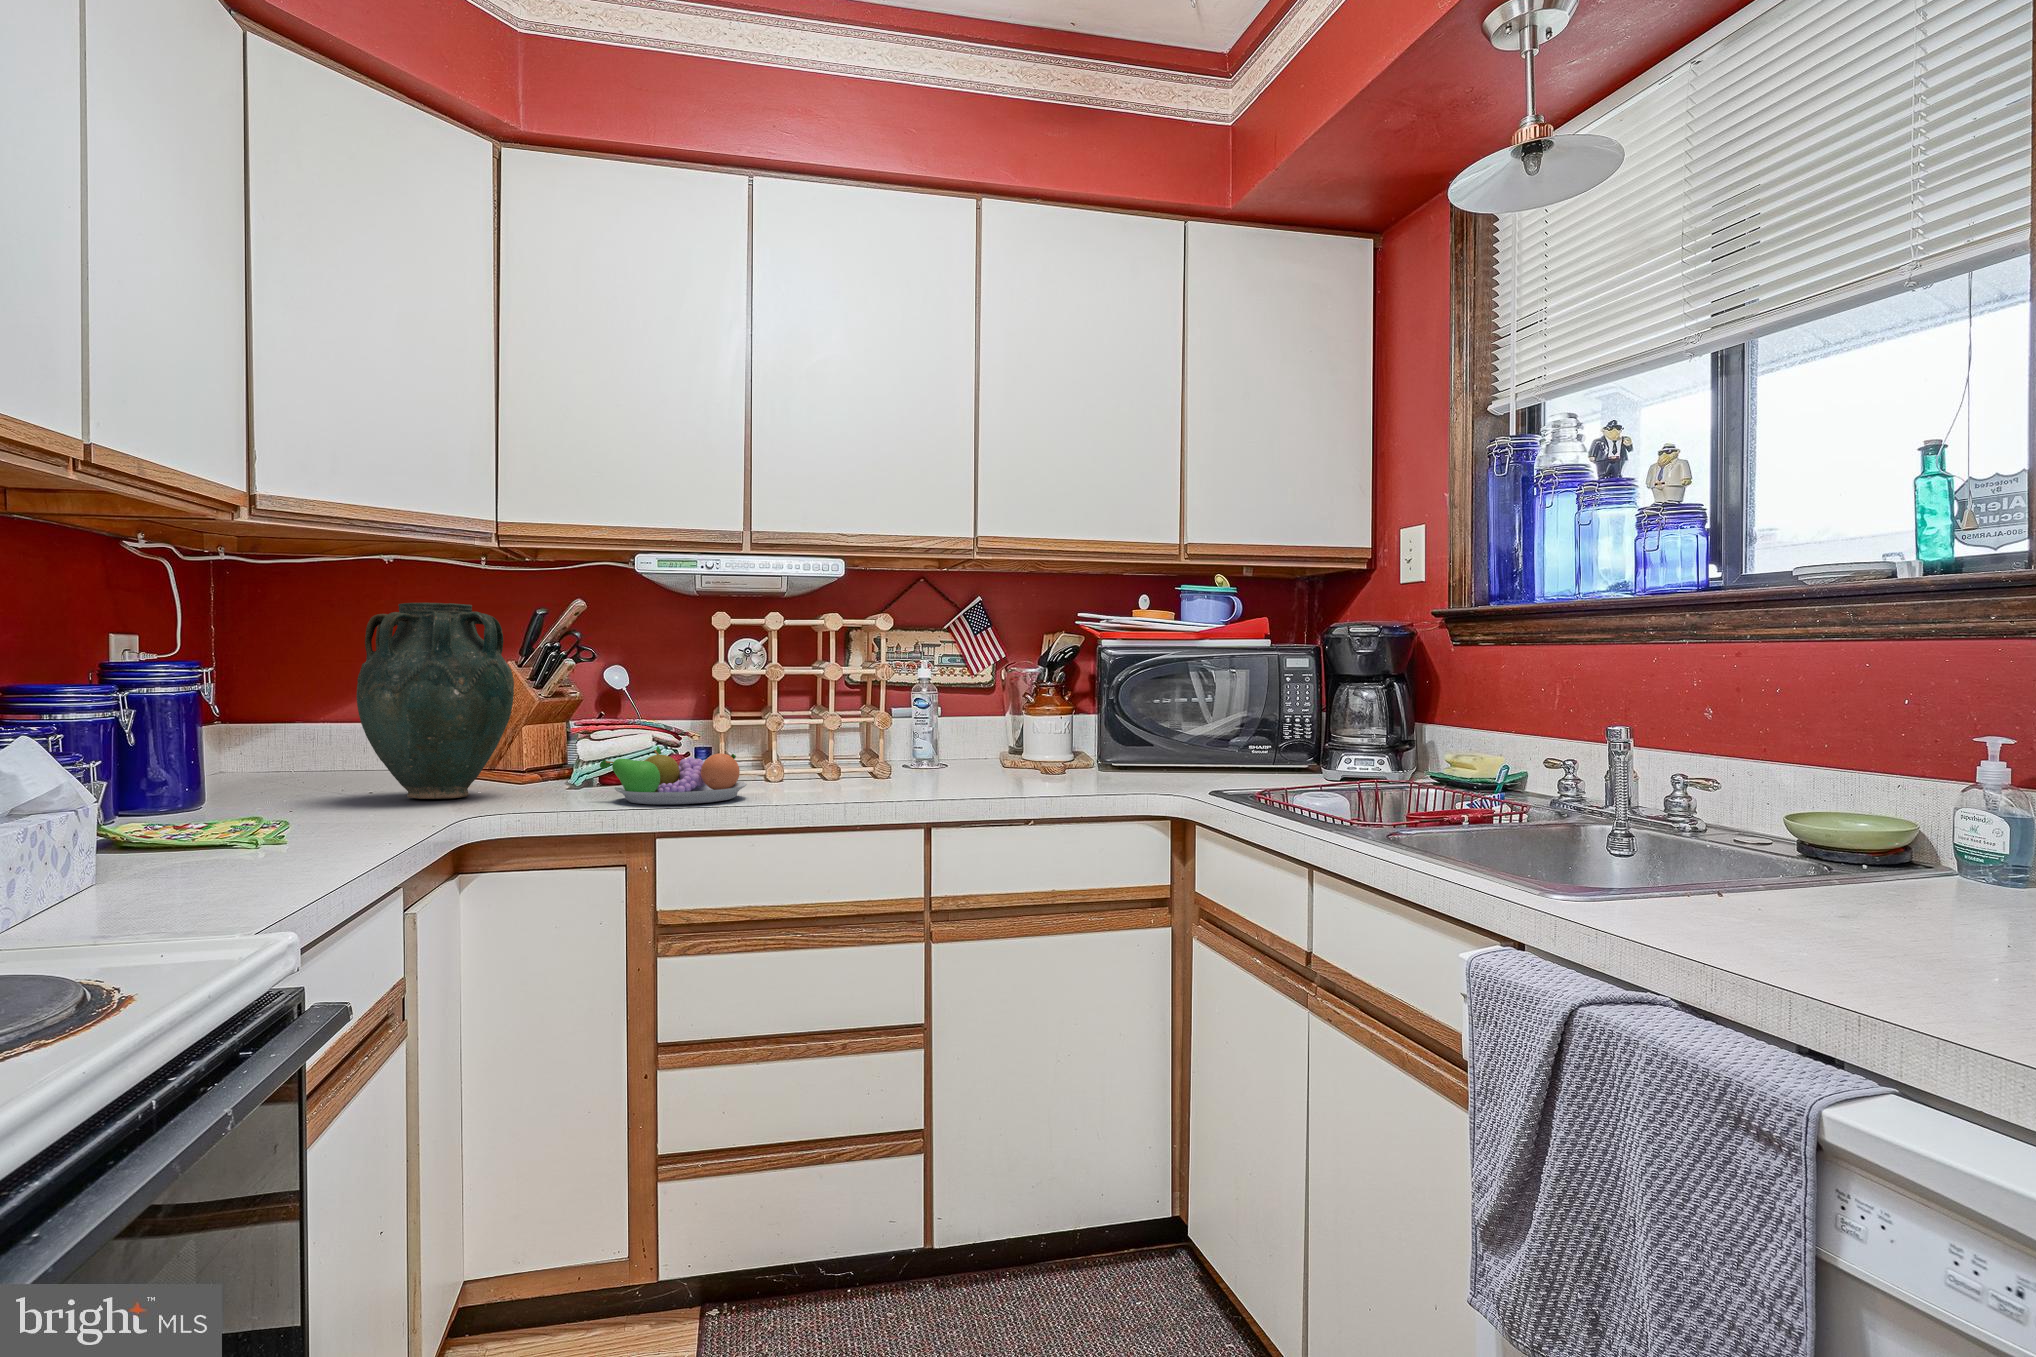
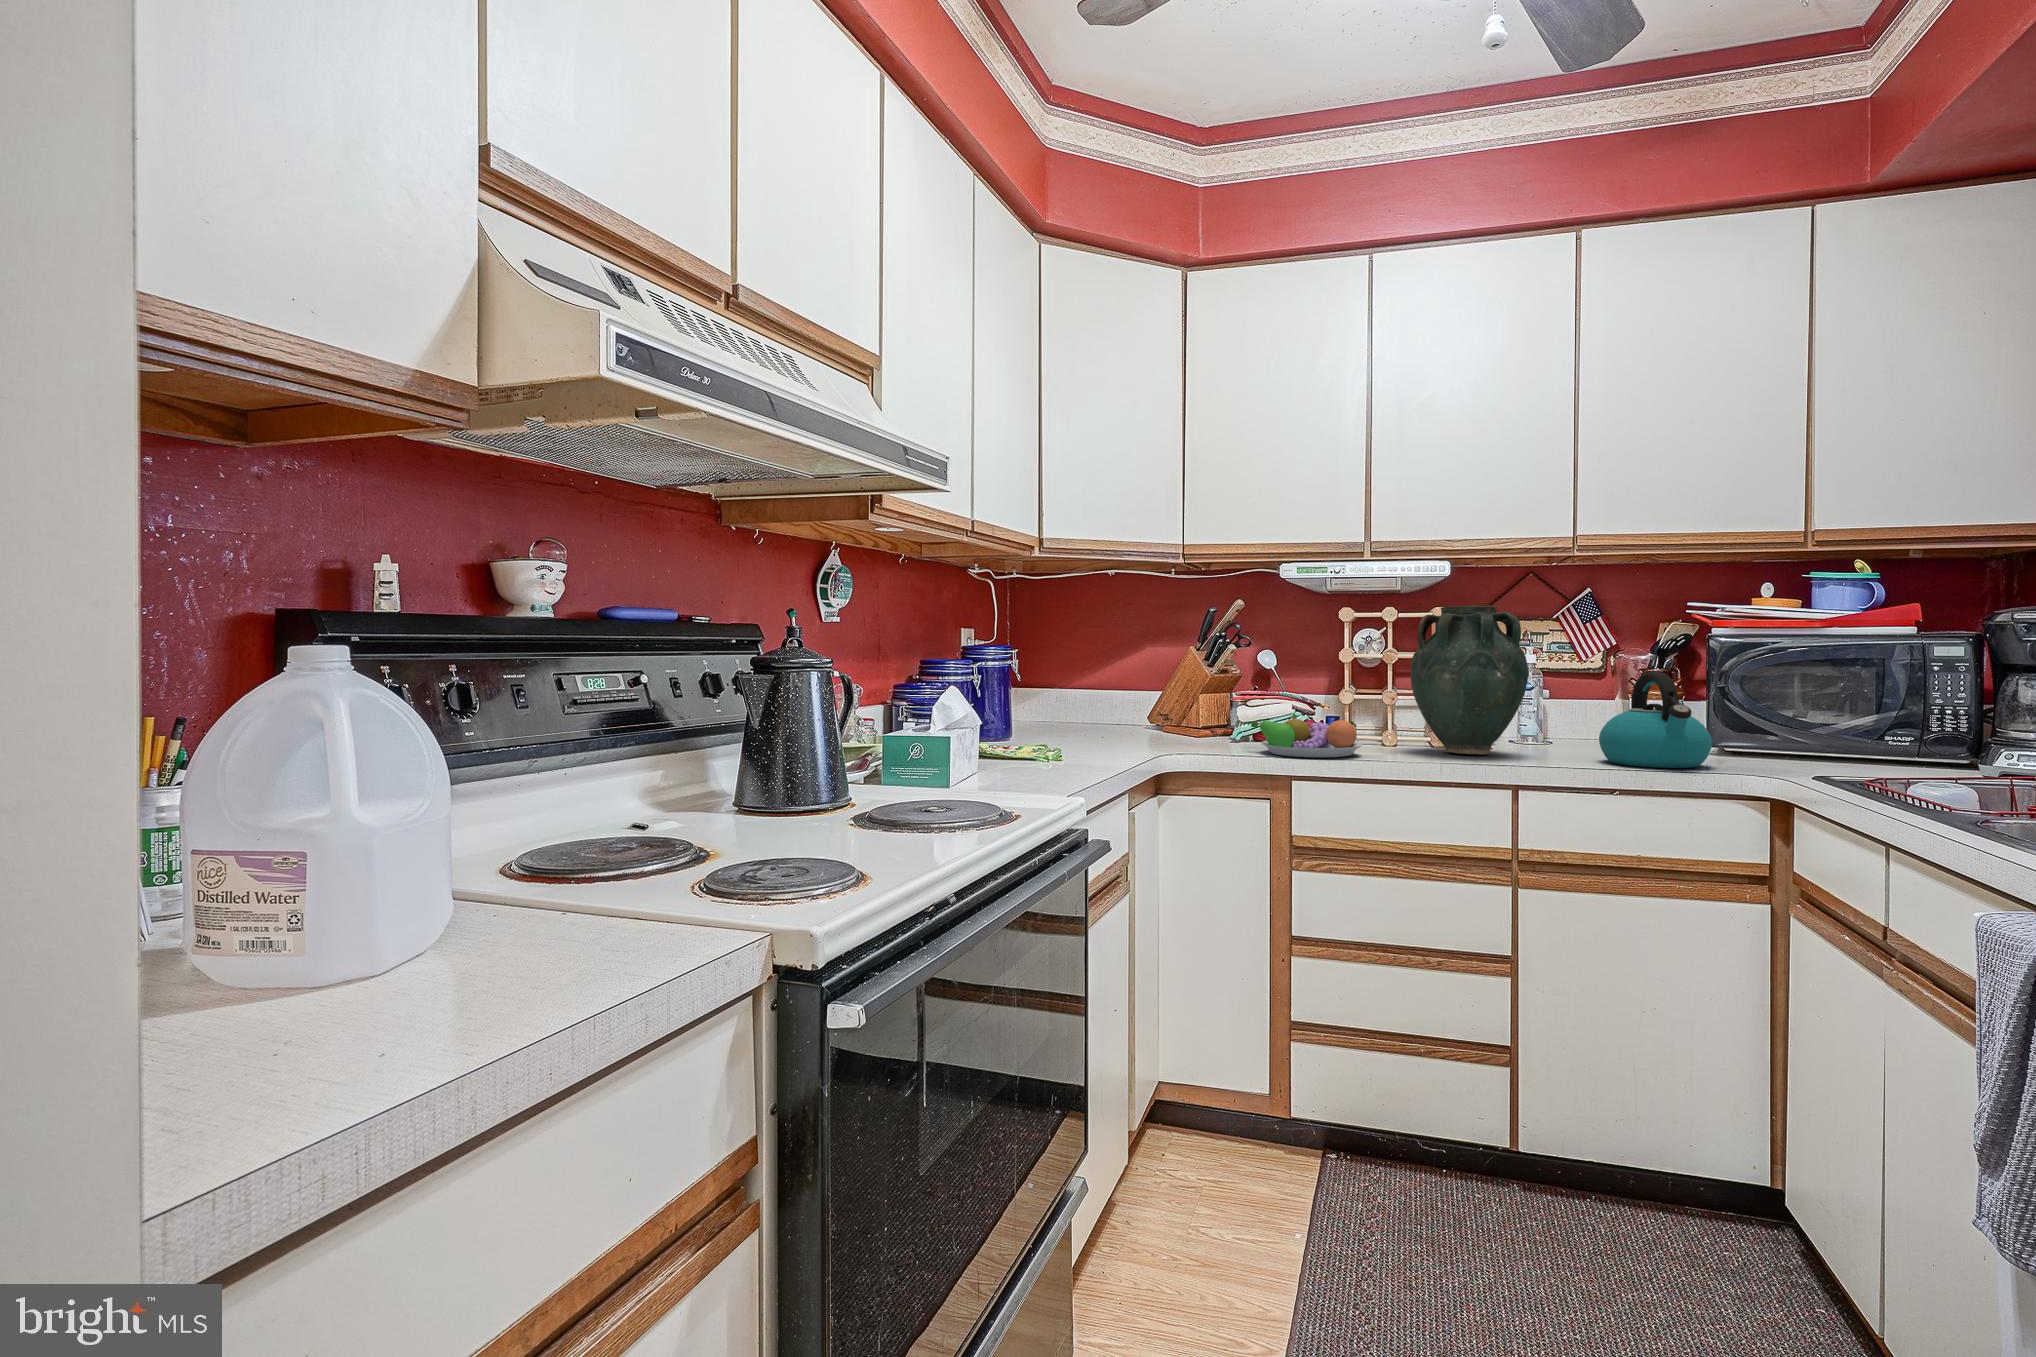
vase: present [357,603,514,799] -> present [1410,606,1529,755]
kettle: none [1005,686,1110,790] -> present [1599,672,1712,768]

